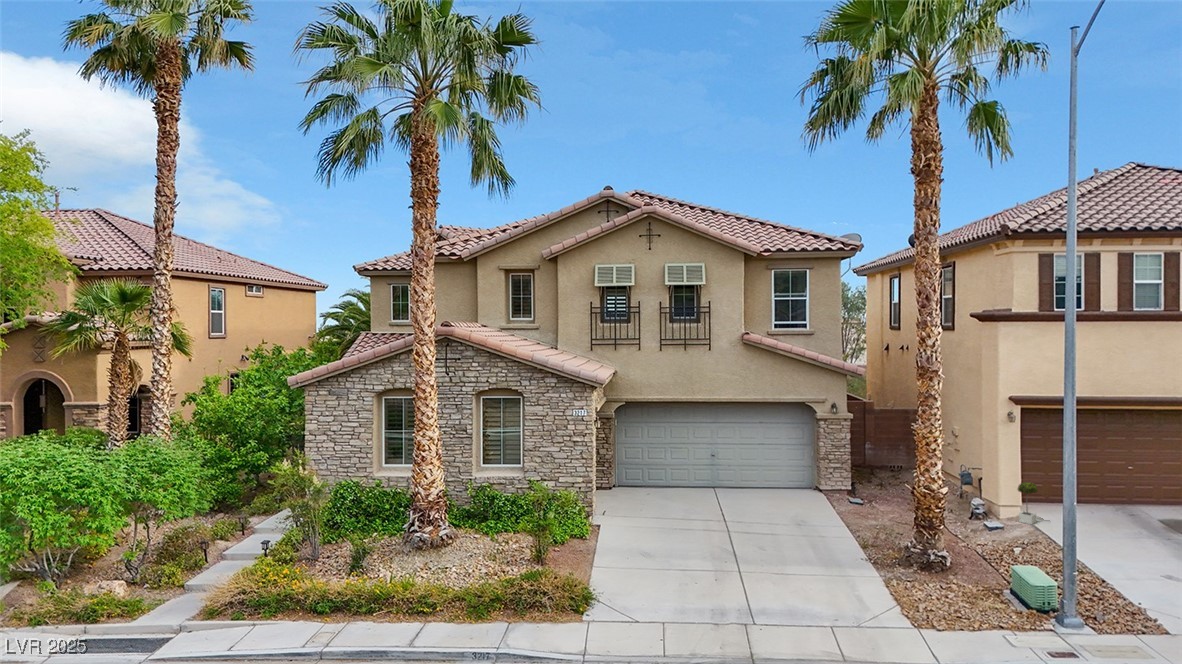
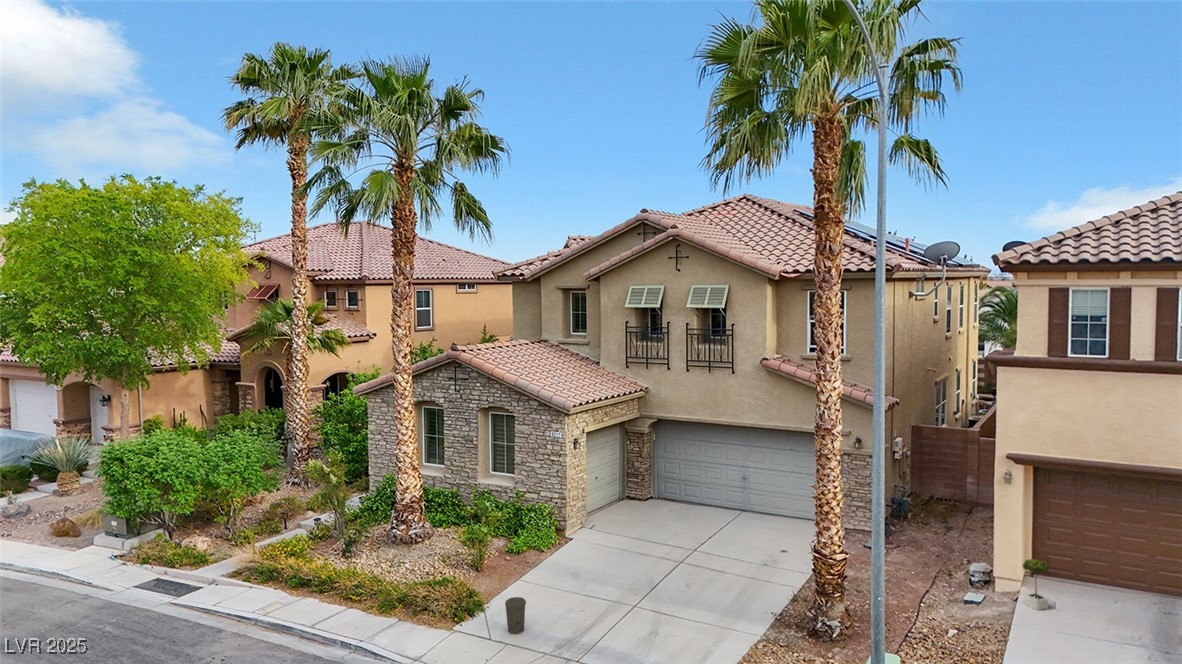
trash can: none [647,574,670,615] -> present [505,597,526,634]

